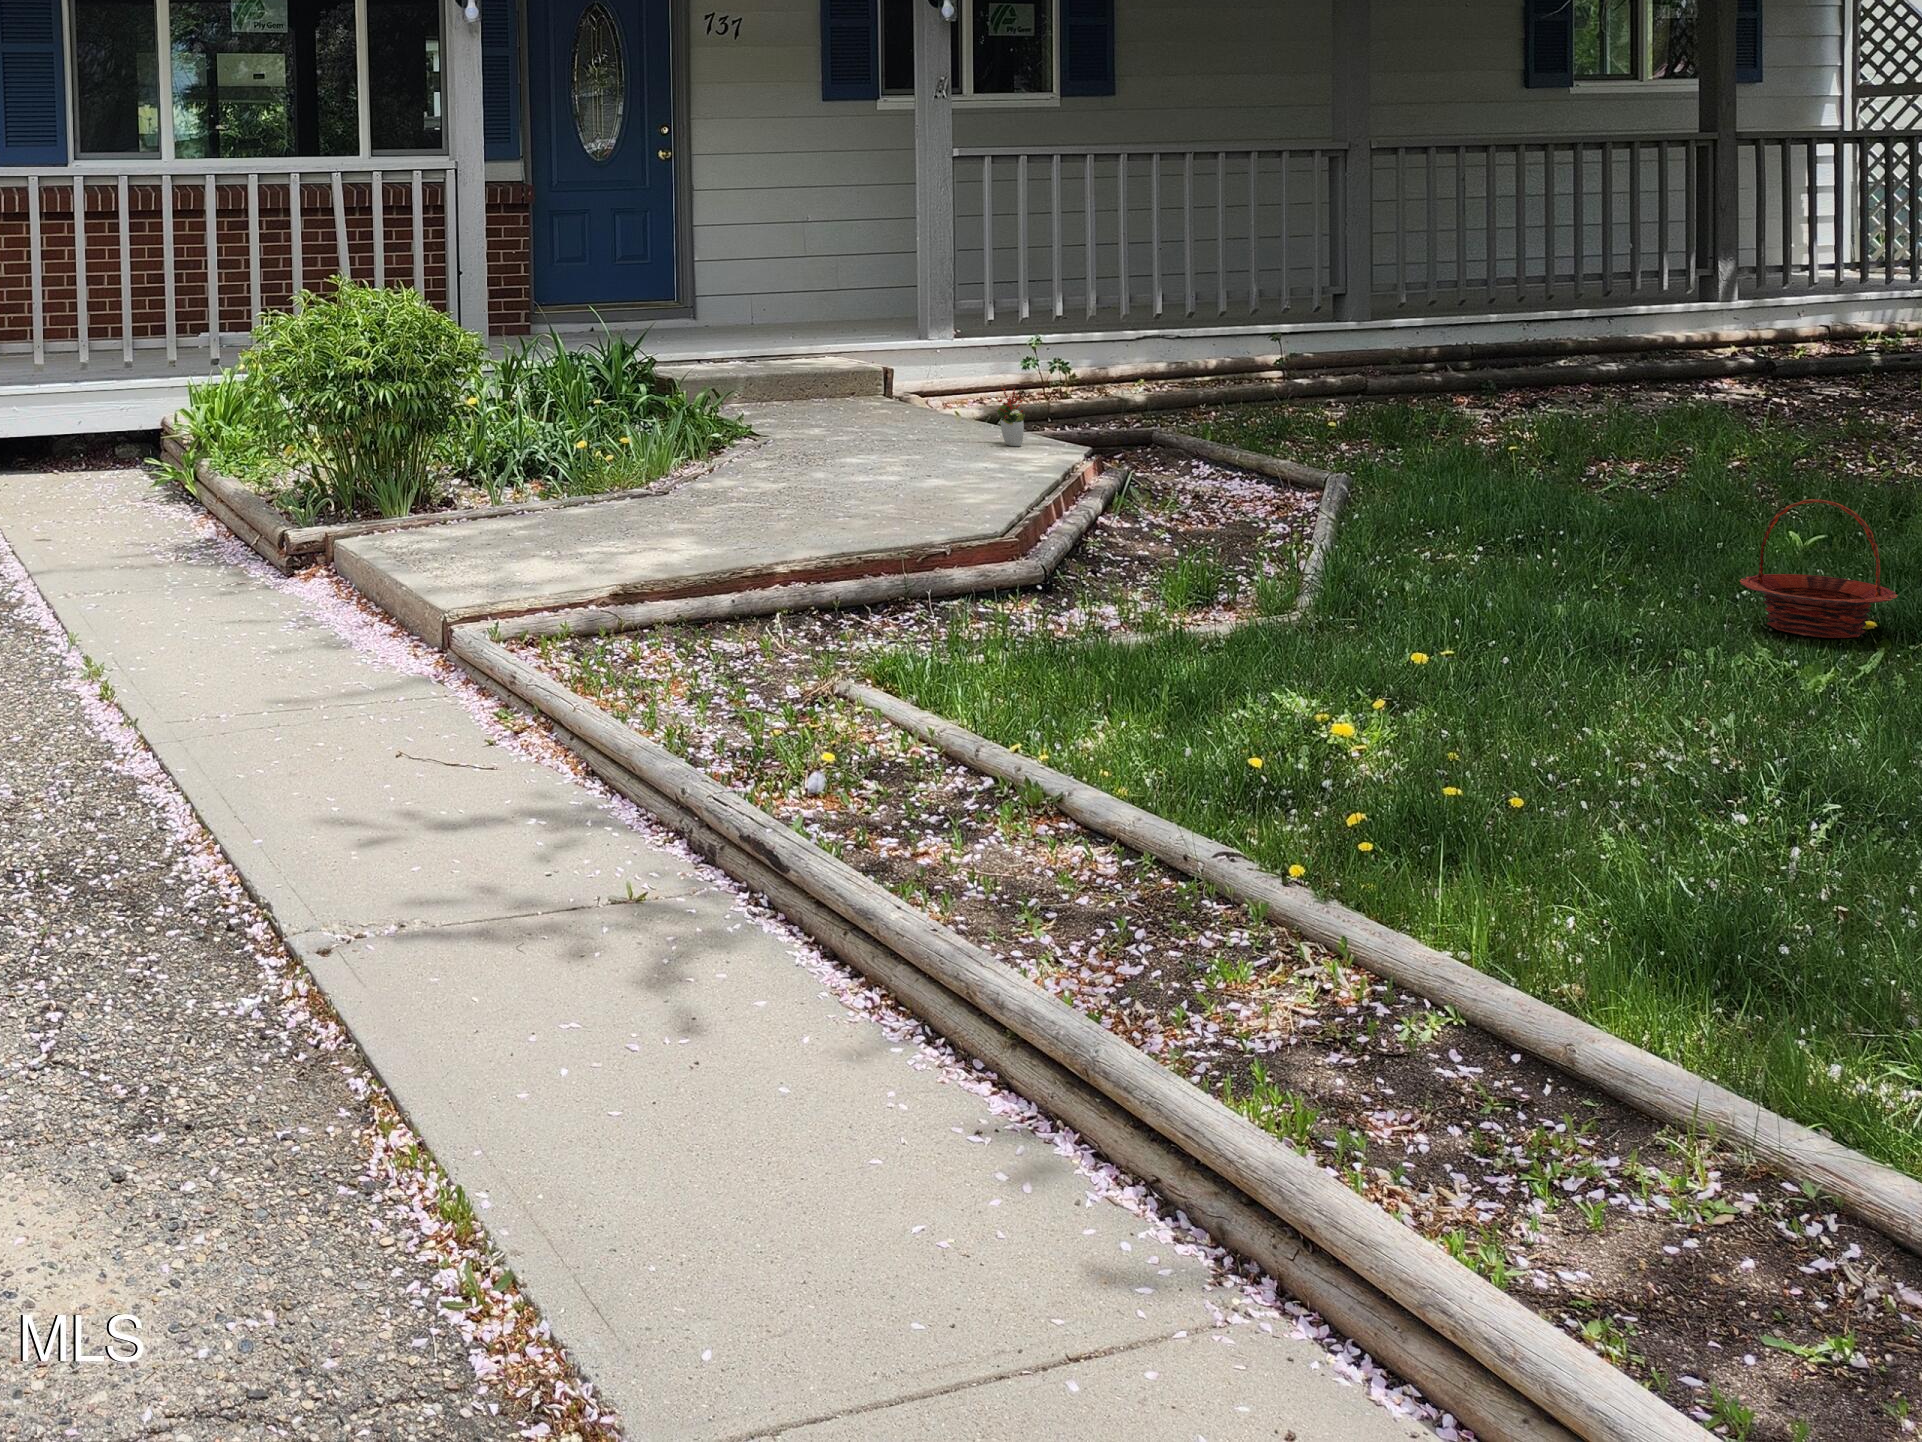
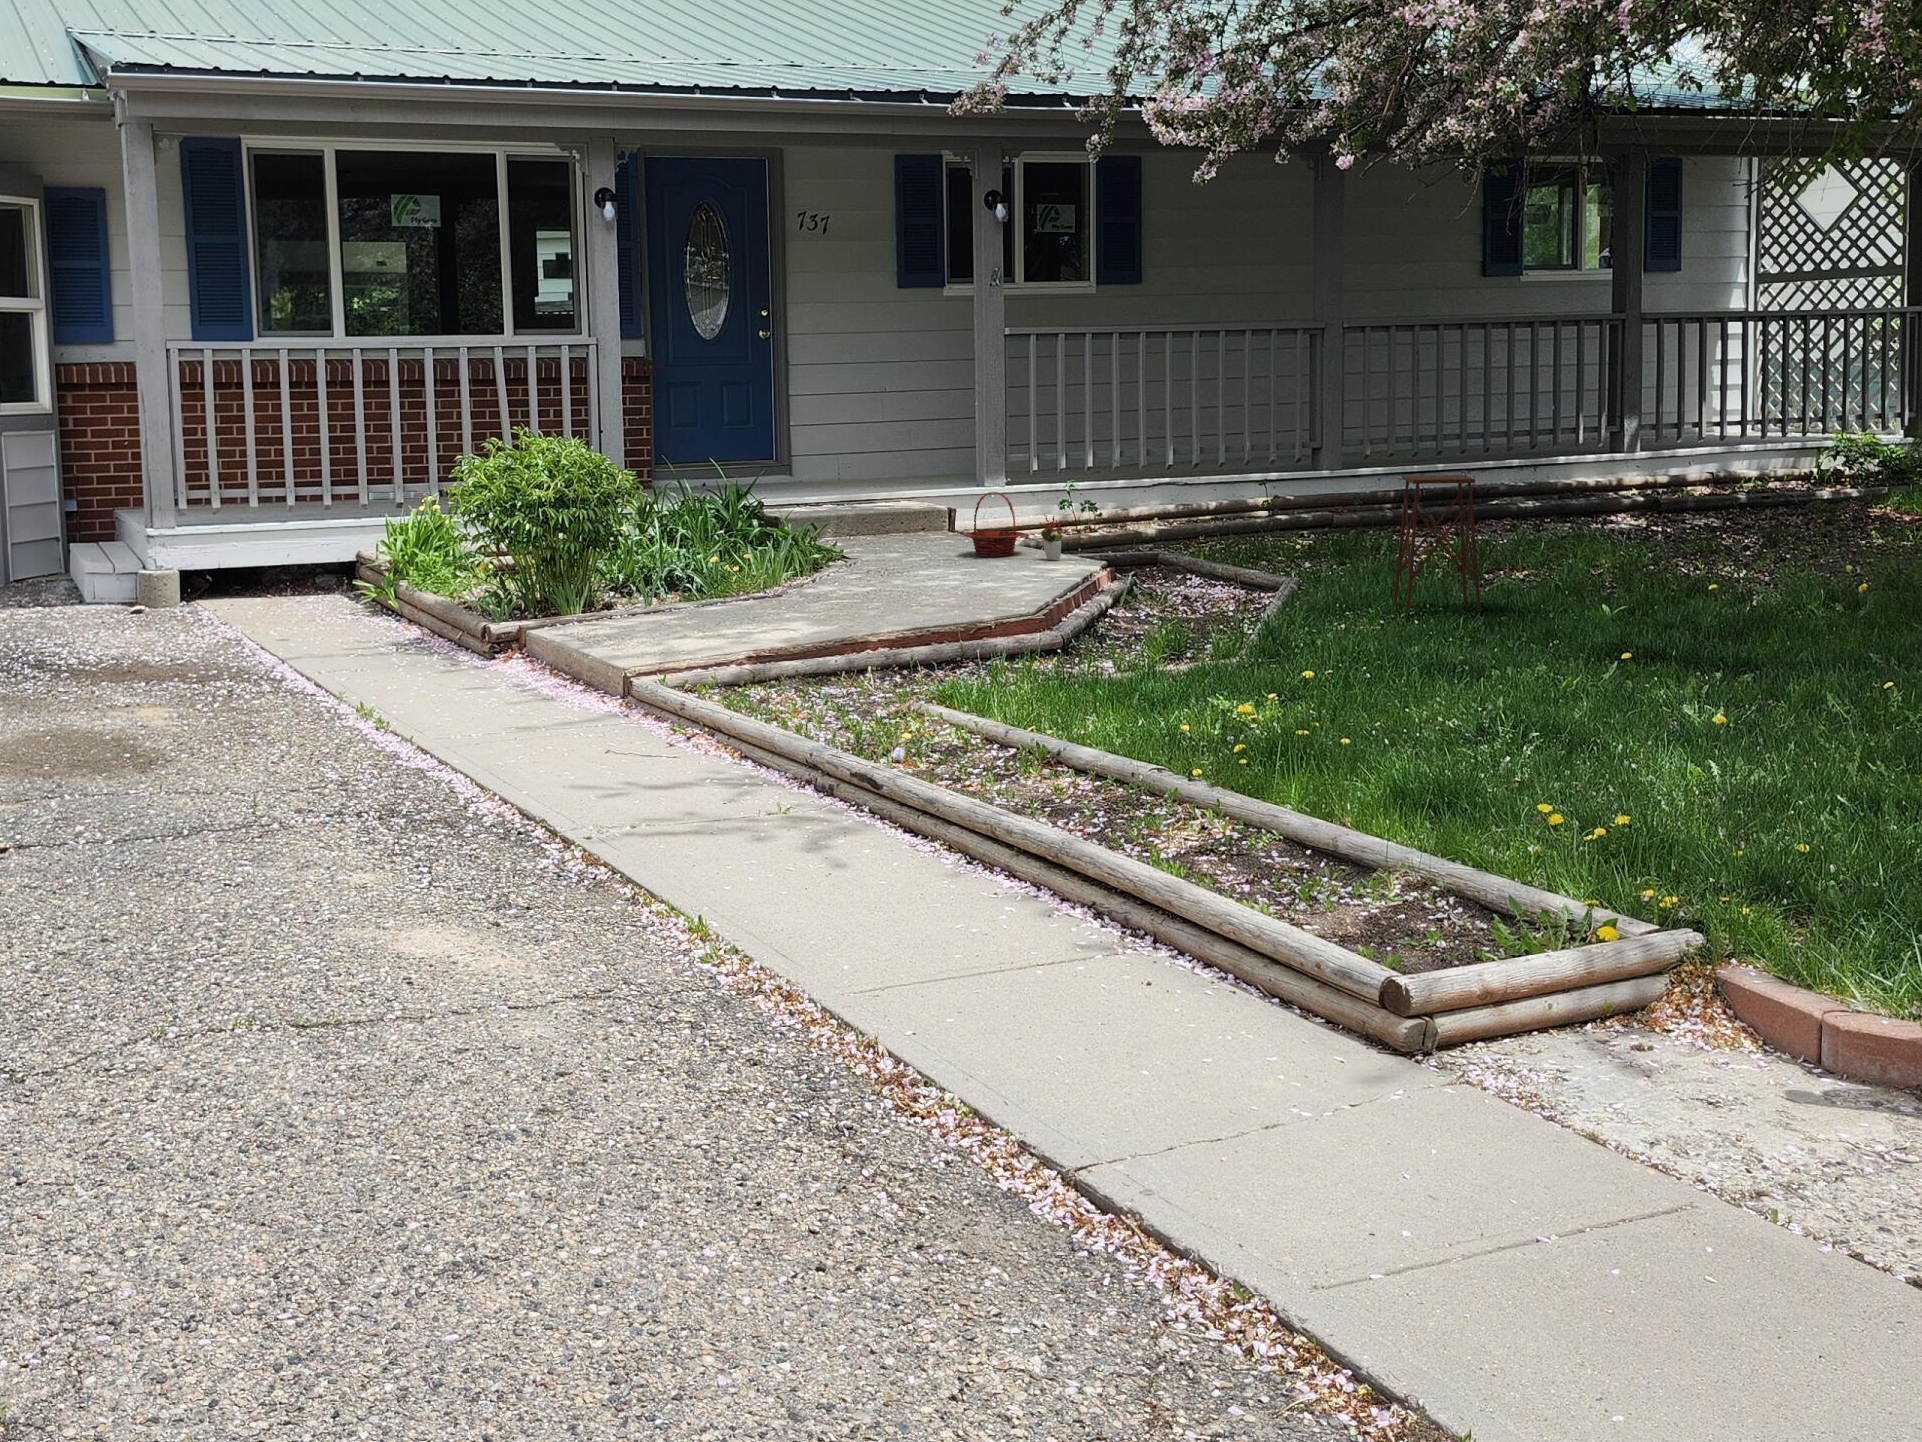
side table: none [1493,355,1630,549] -> present [1393,475,1481,613]
basket: present [1740,499,1898,638] -> present [963,492,1026,556]

